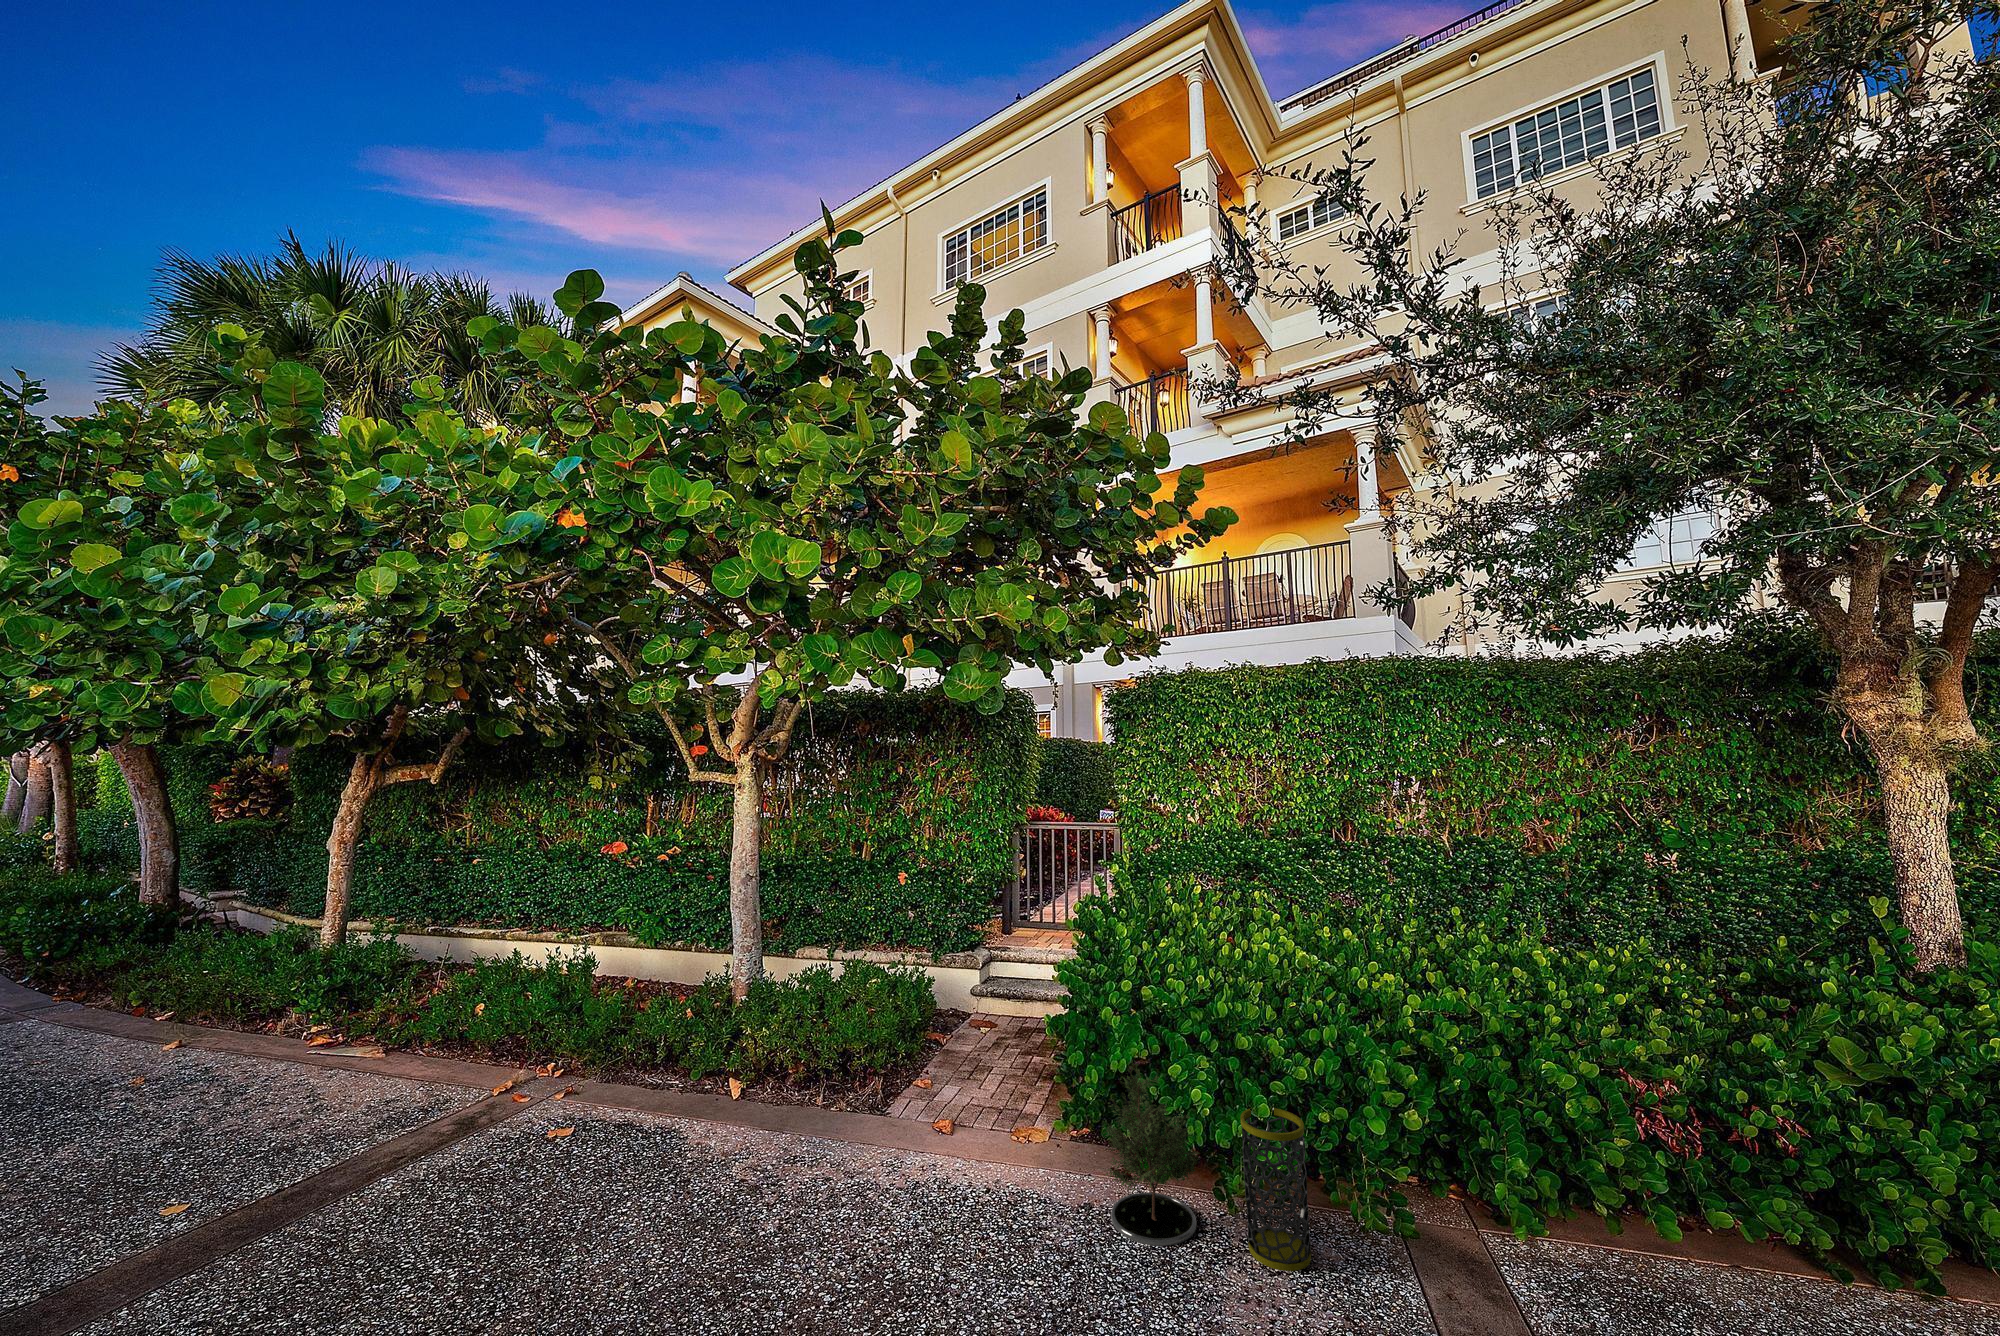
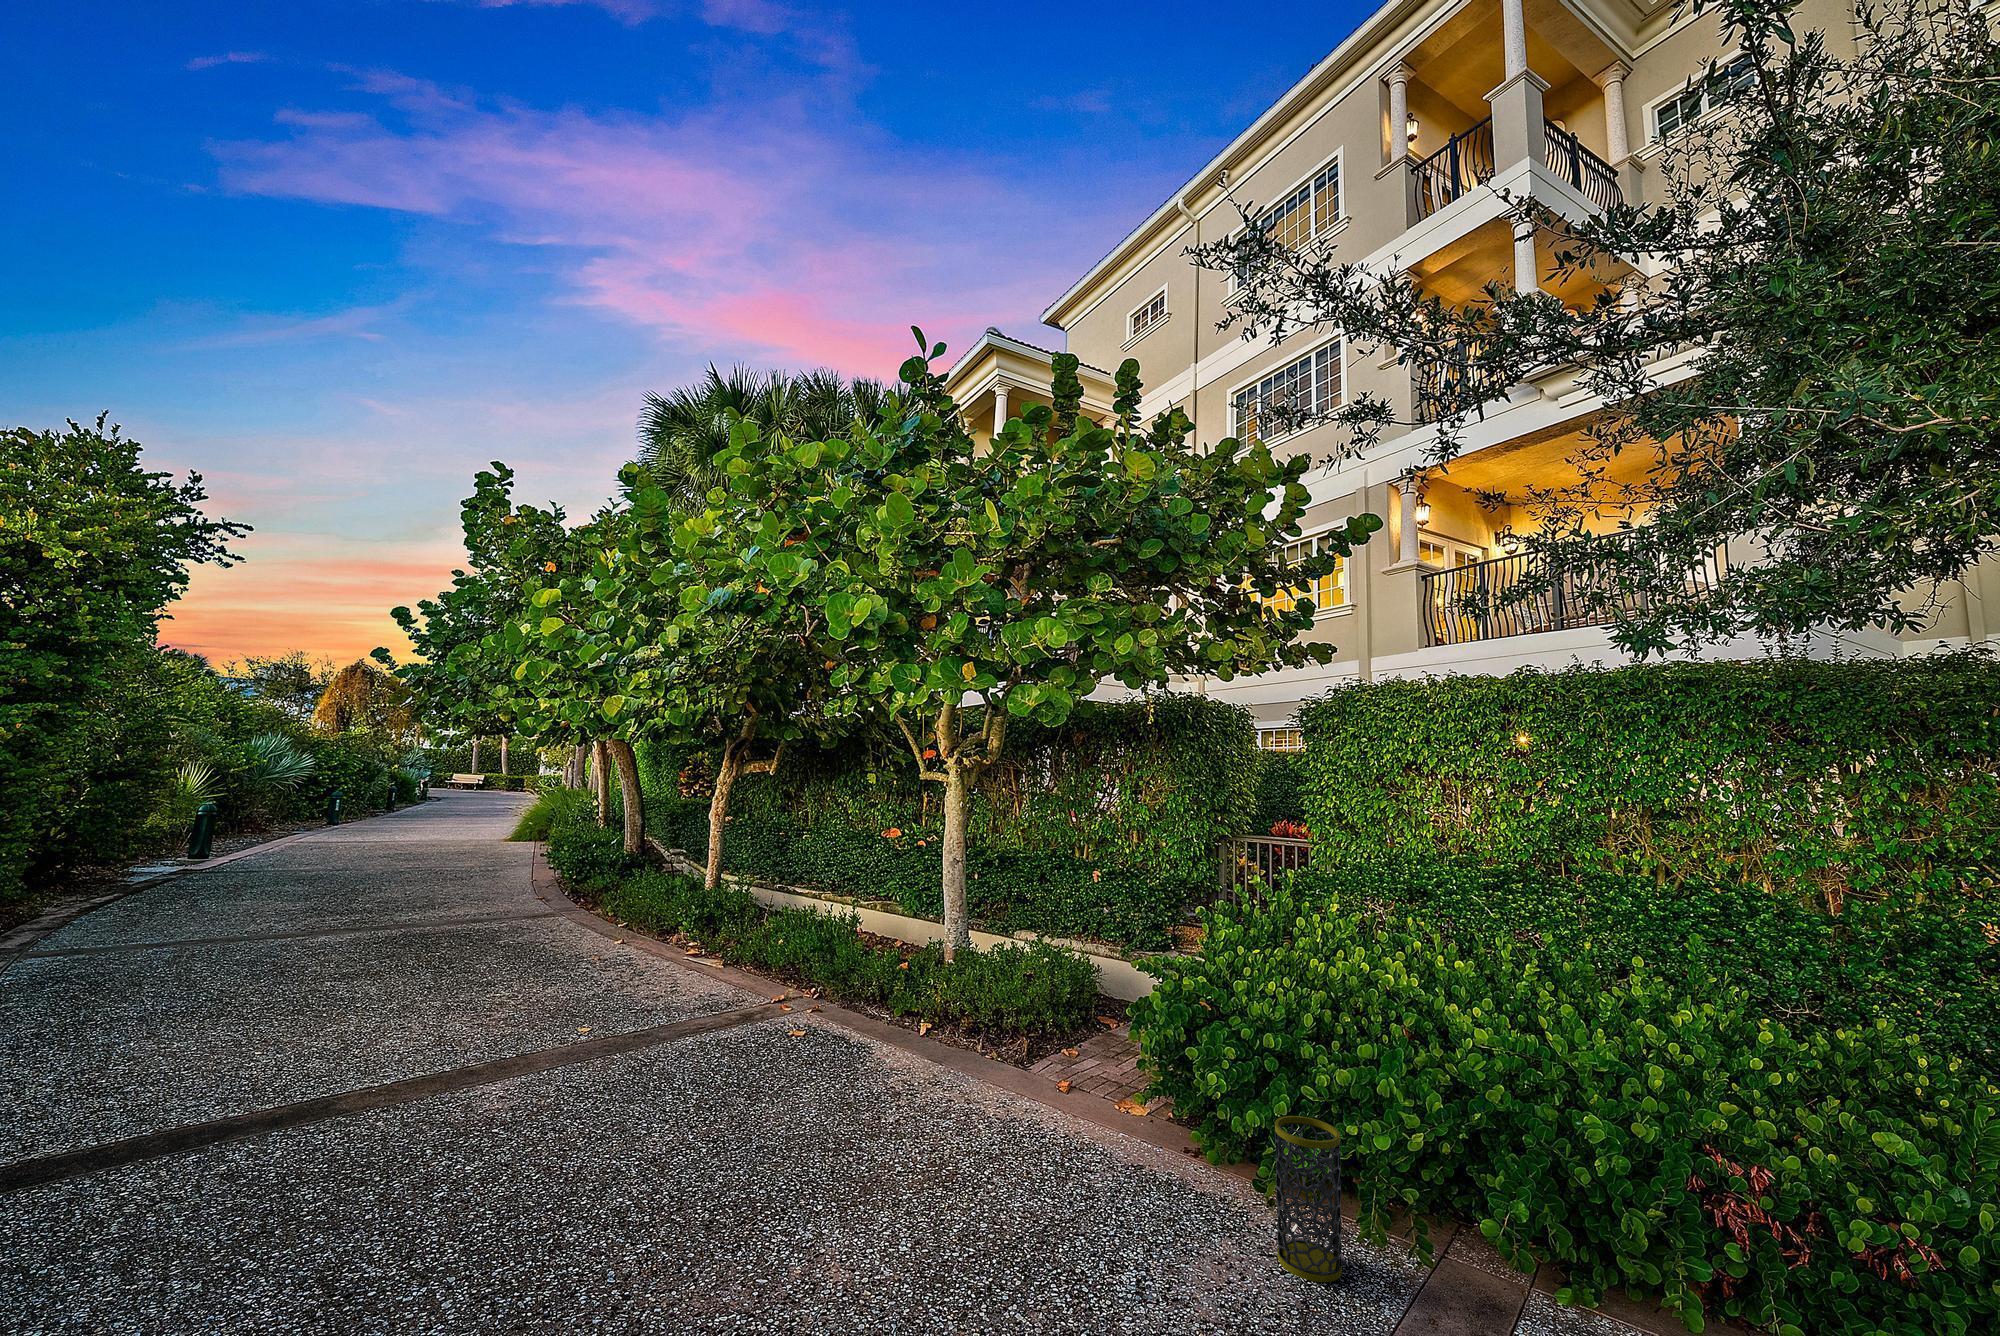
potted tree: present [1102,1061,1200,1246] -> none [1148,1046,1255,1228]

